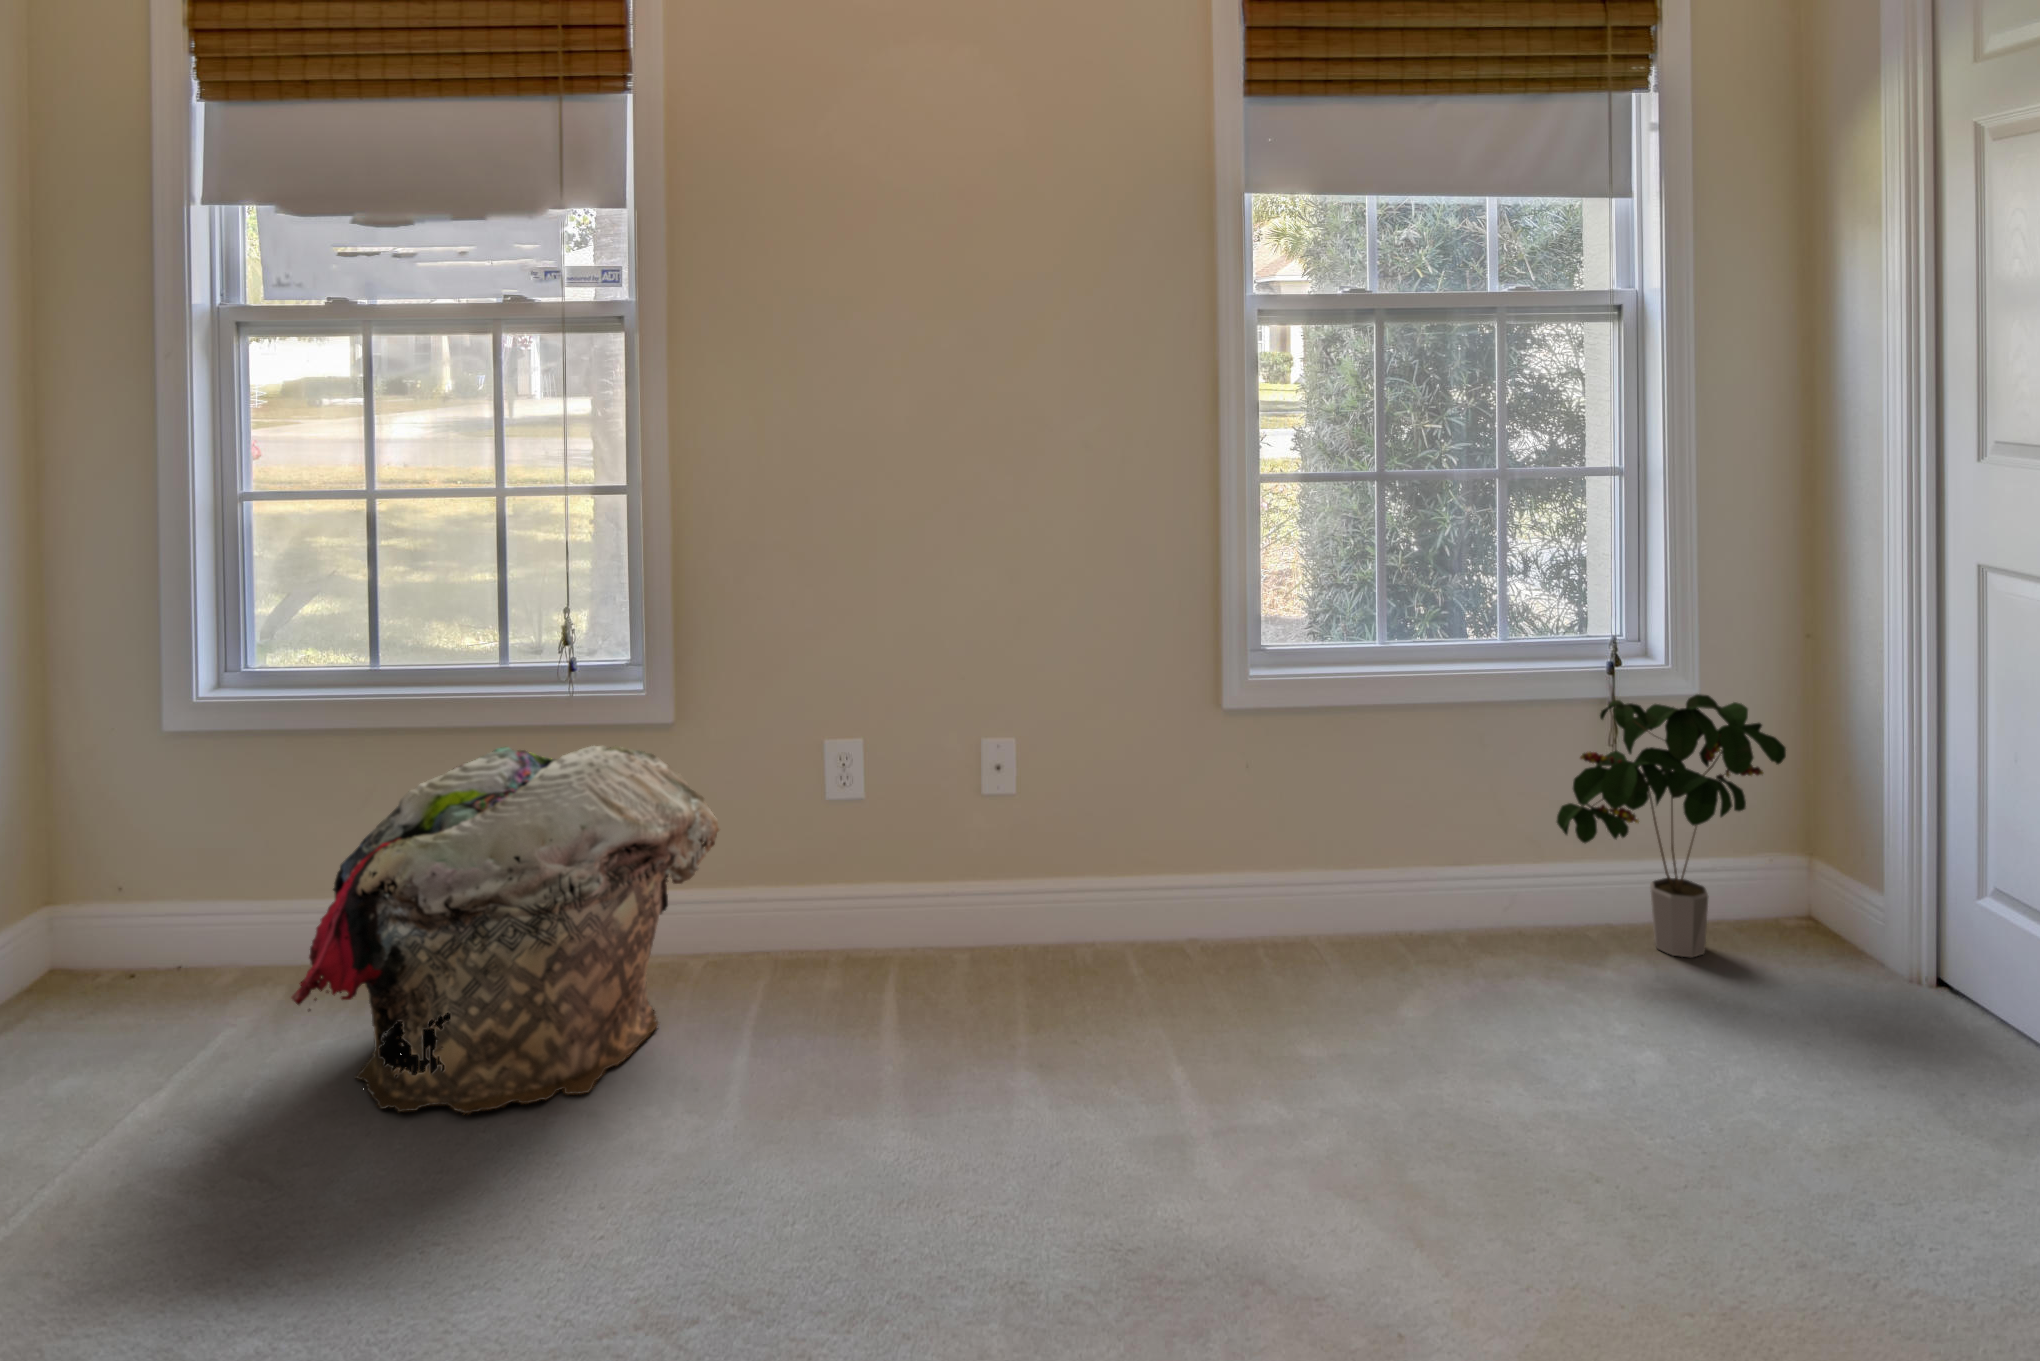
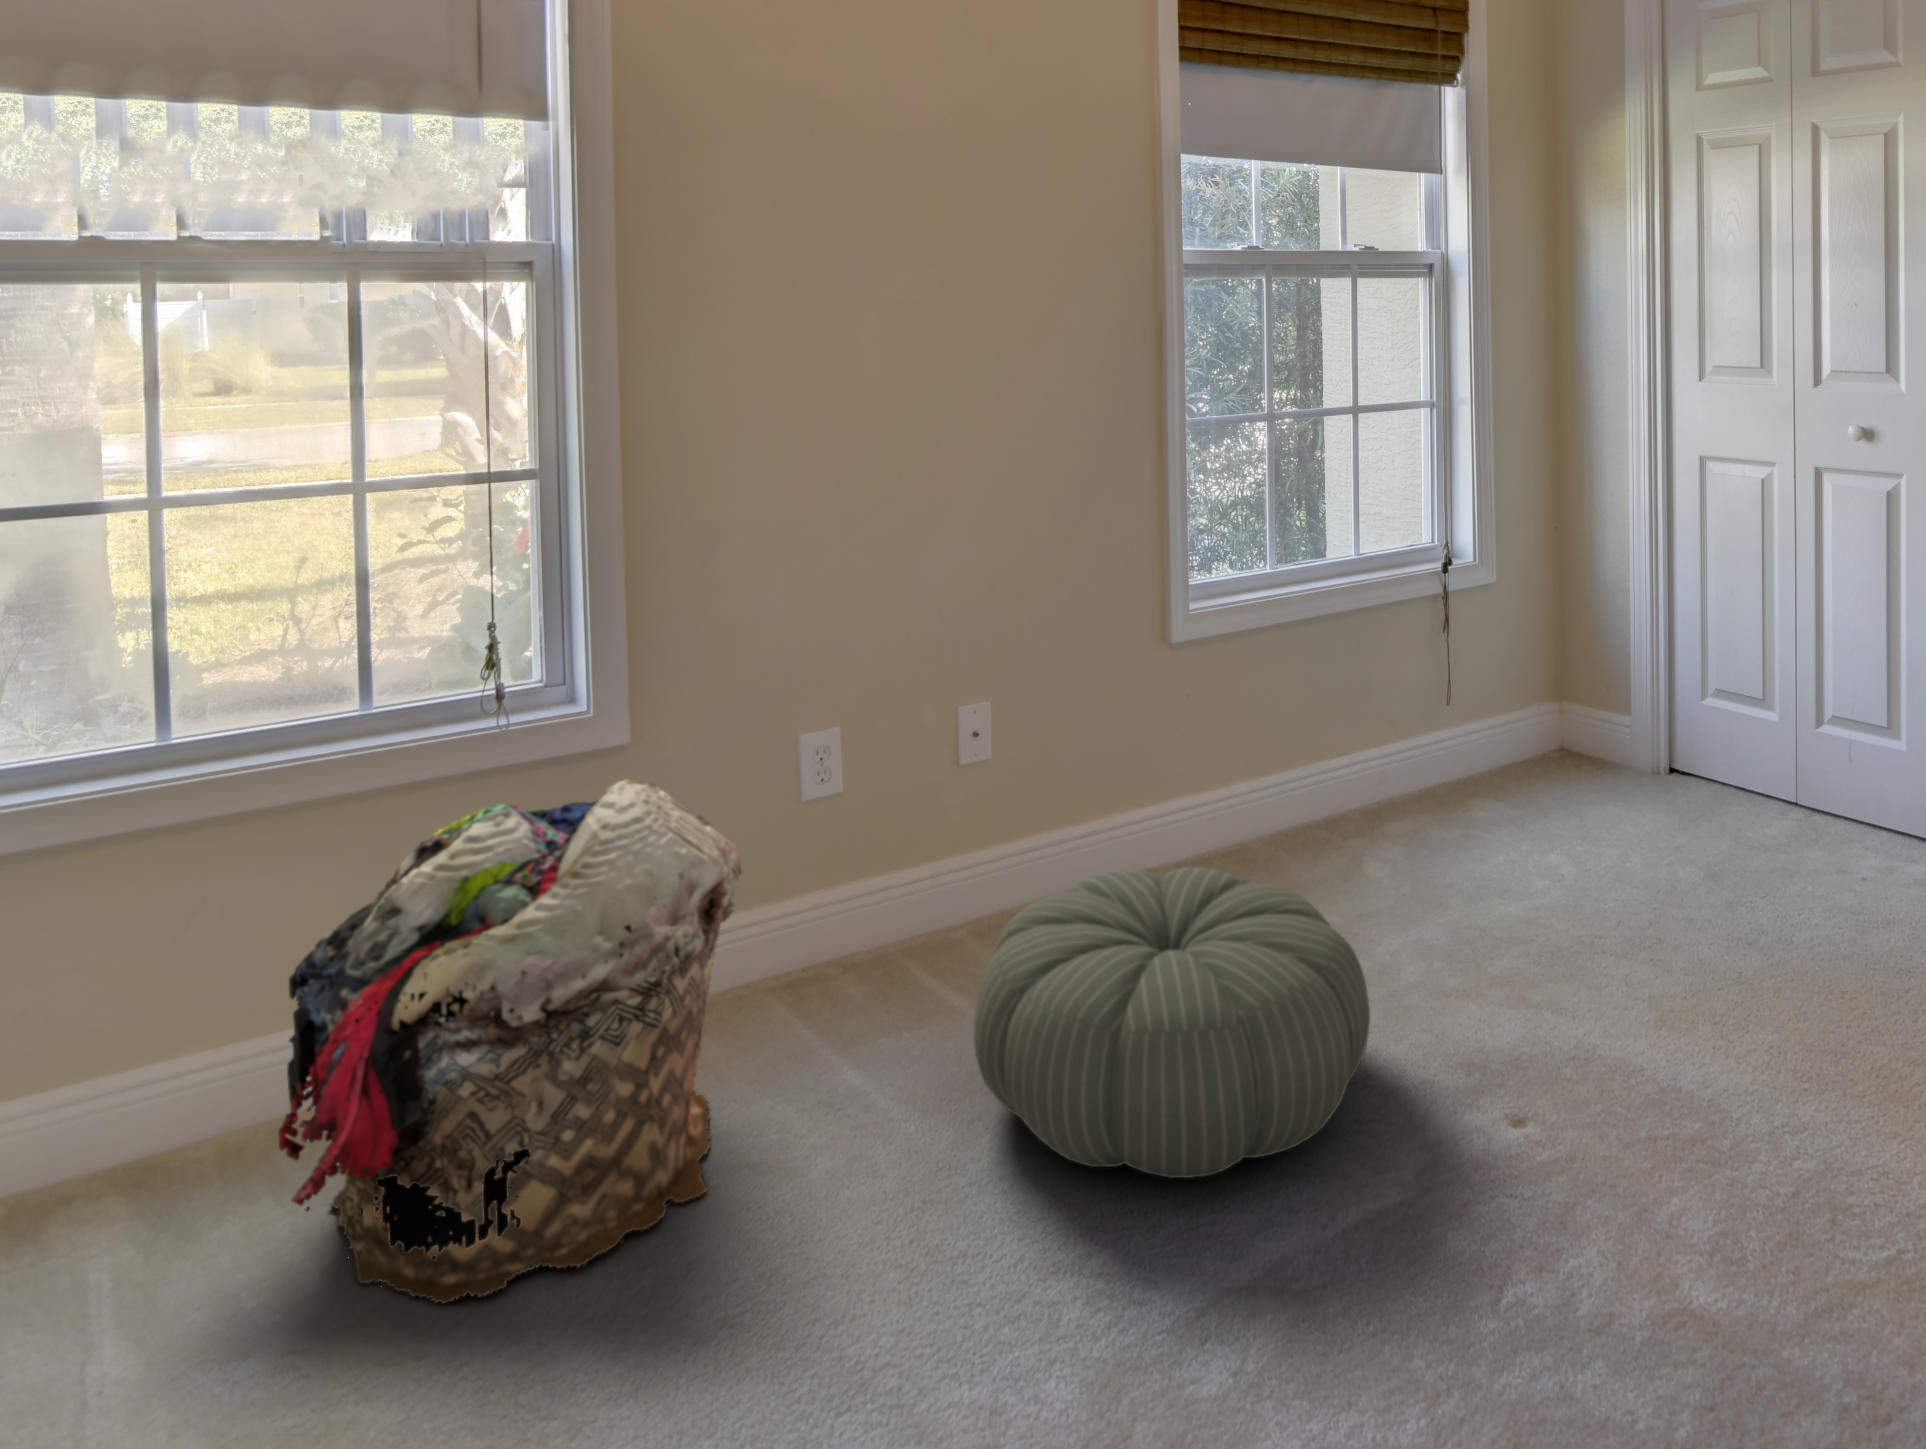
potted plant: present [1557,694,1786,957] -> none [1421,581,1556,797]
pouf: none [800,916,1187,1217] -> present [974,867,1370,1178]

